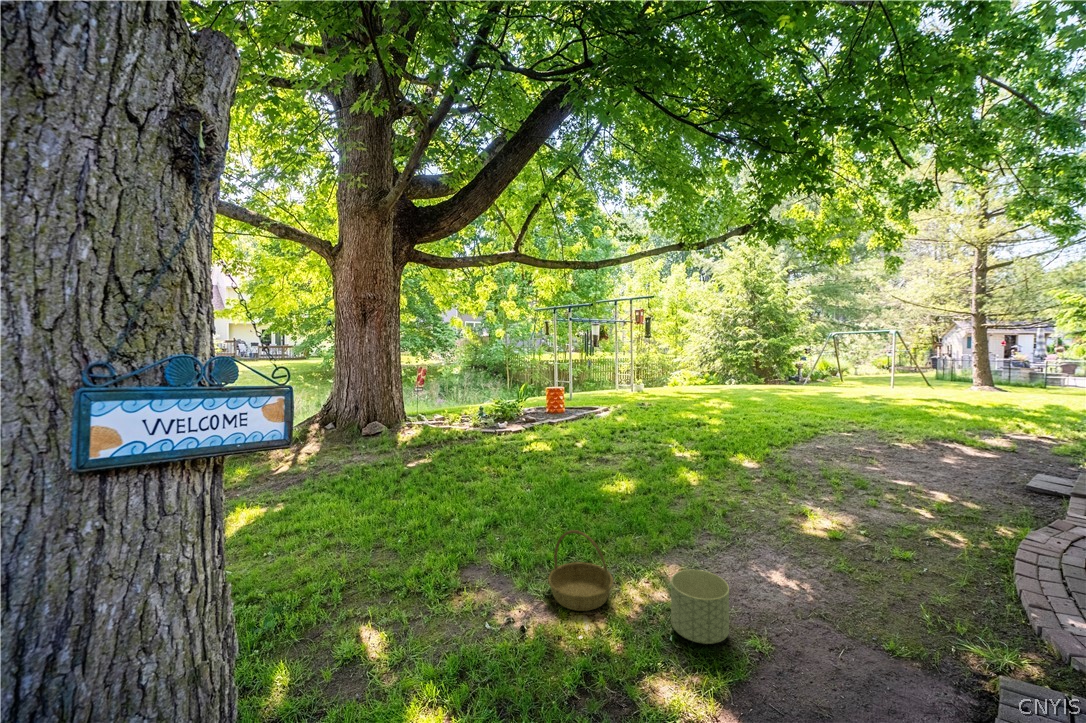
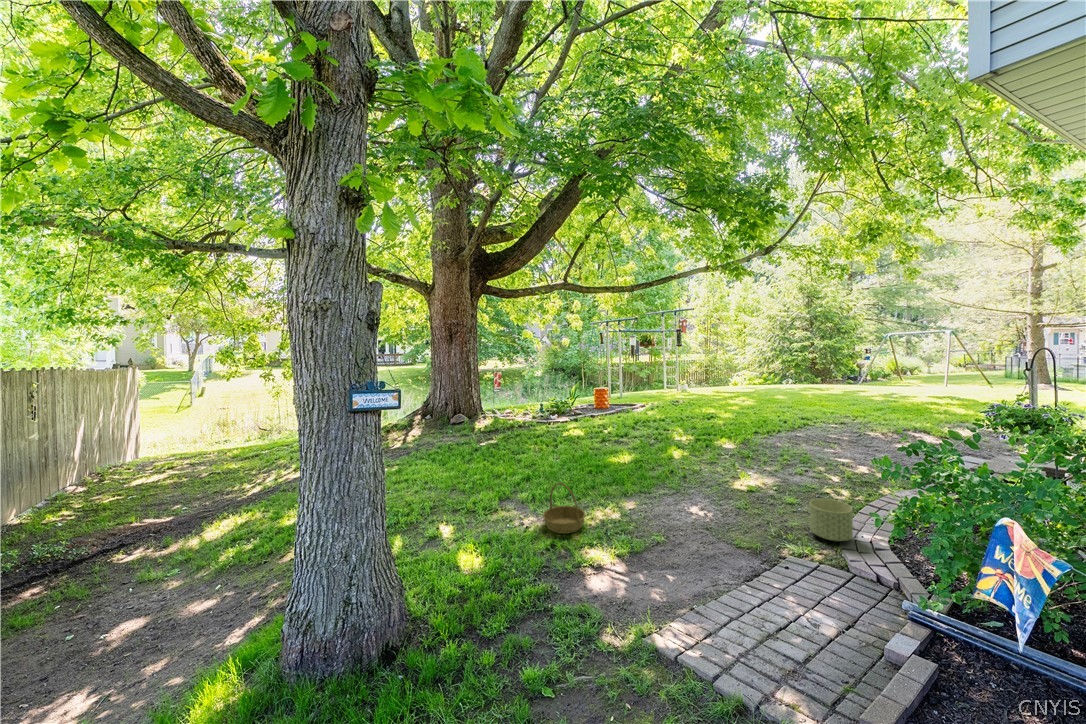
planter: present [671,570,729,644] -> present [810,499,853,542]

